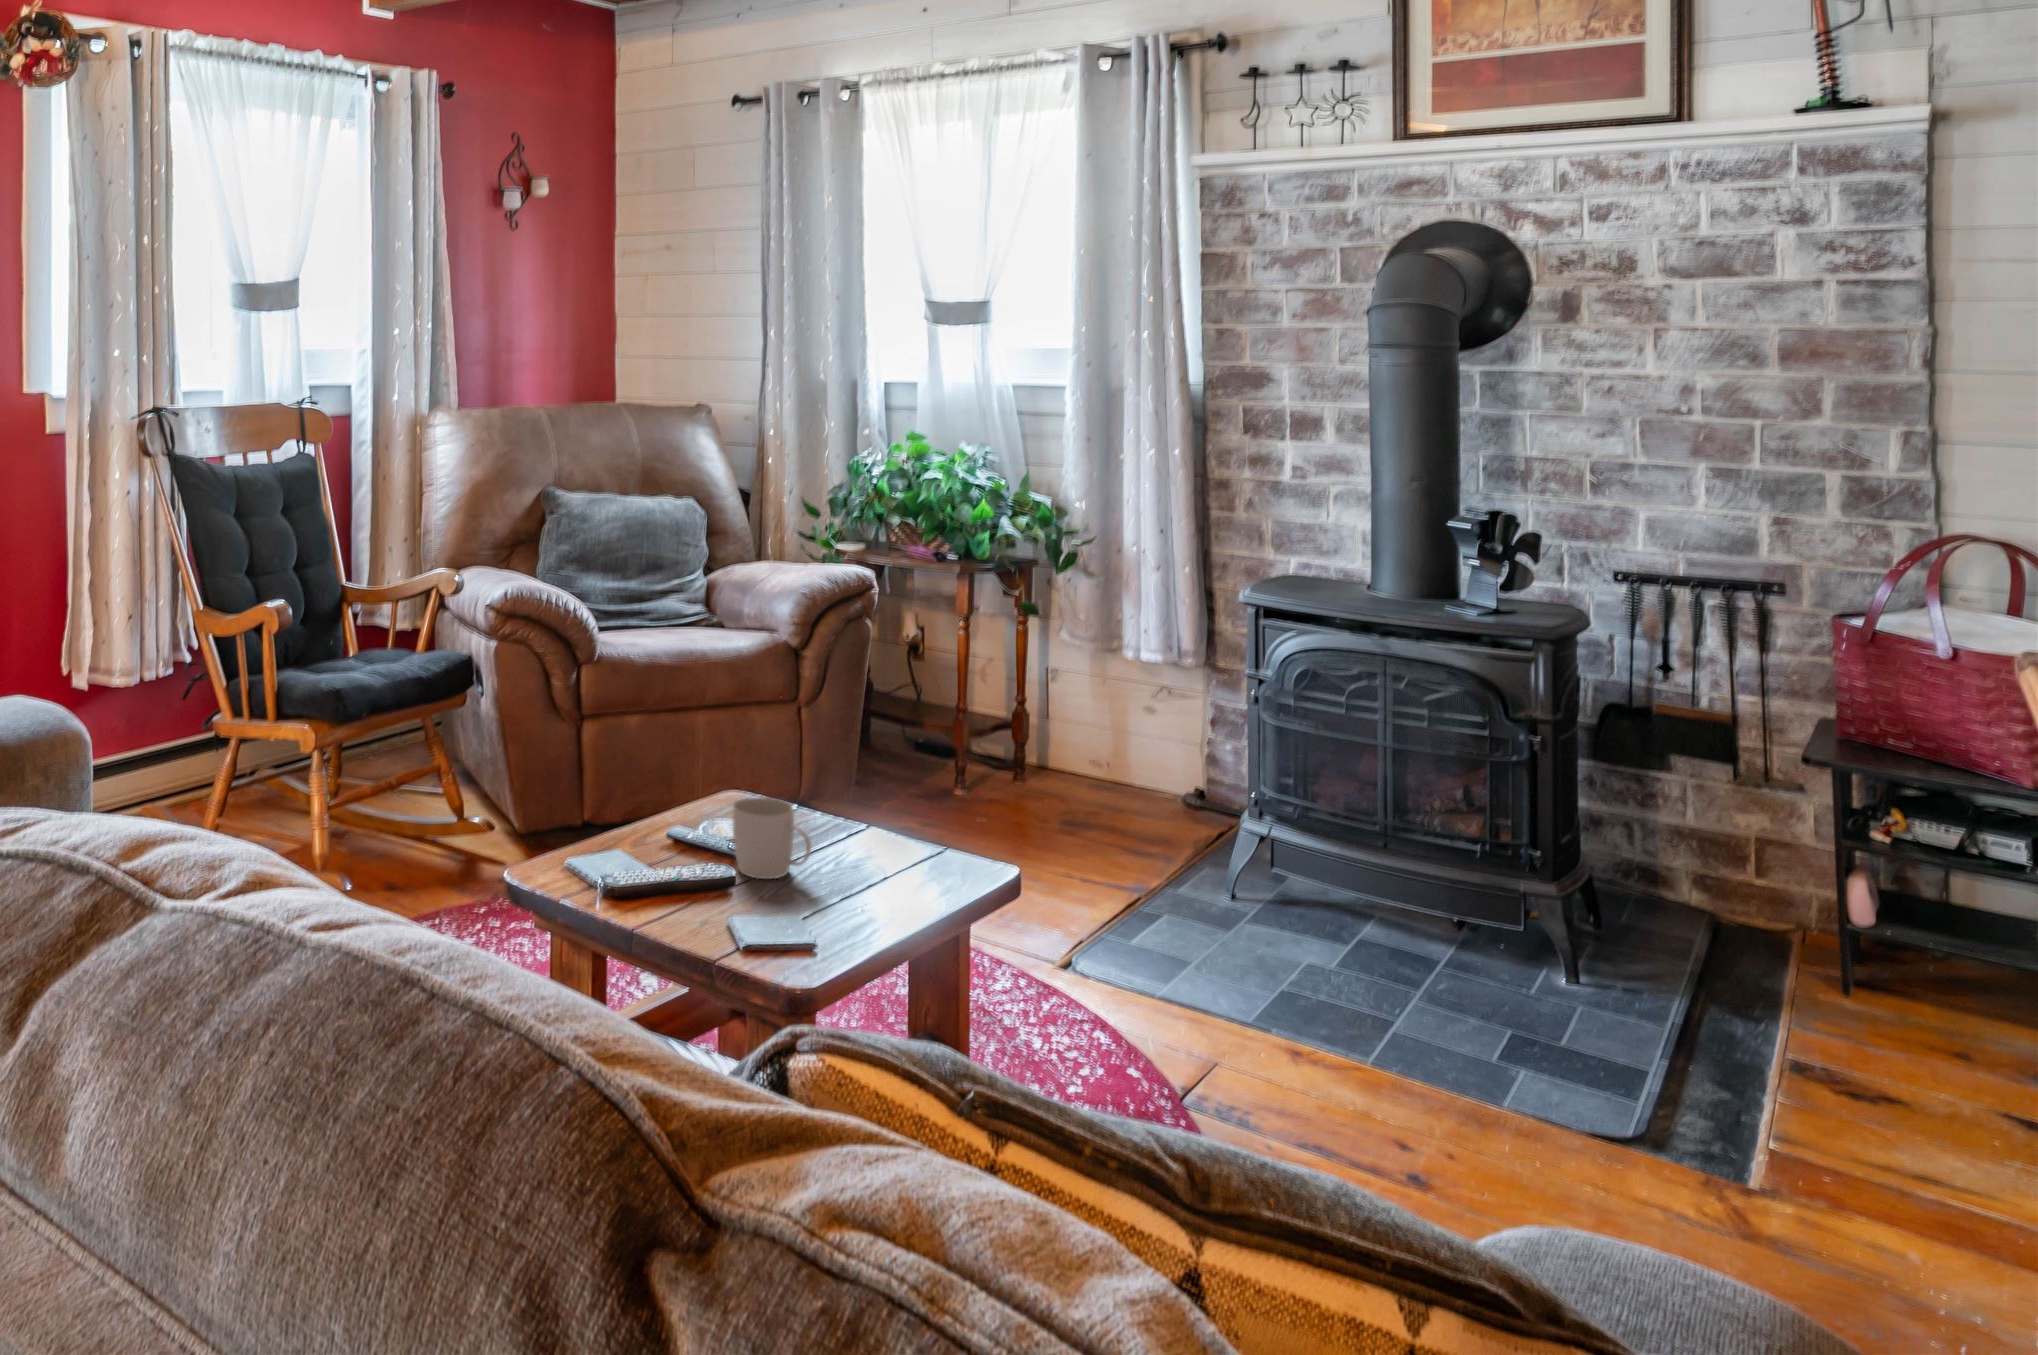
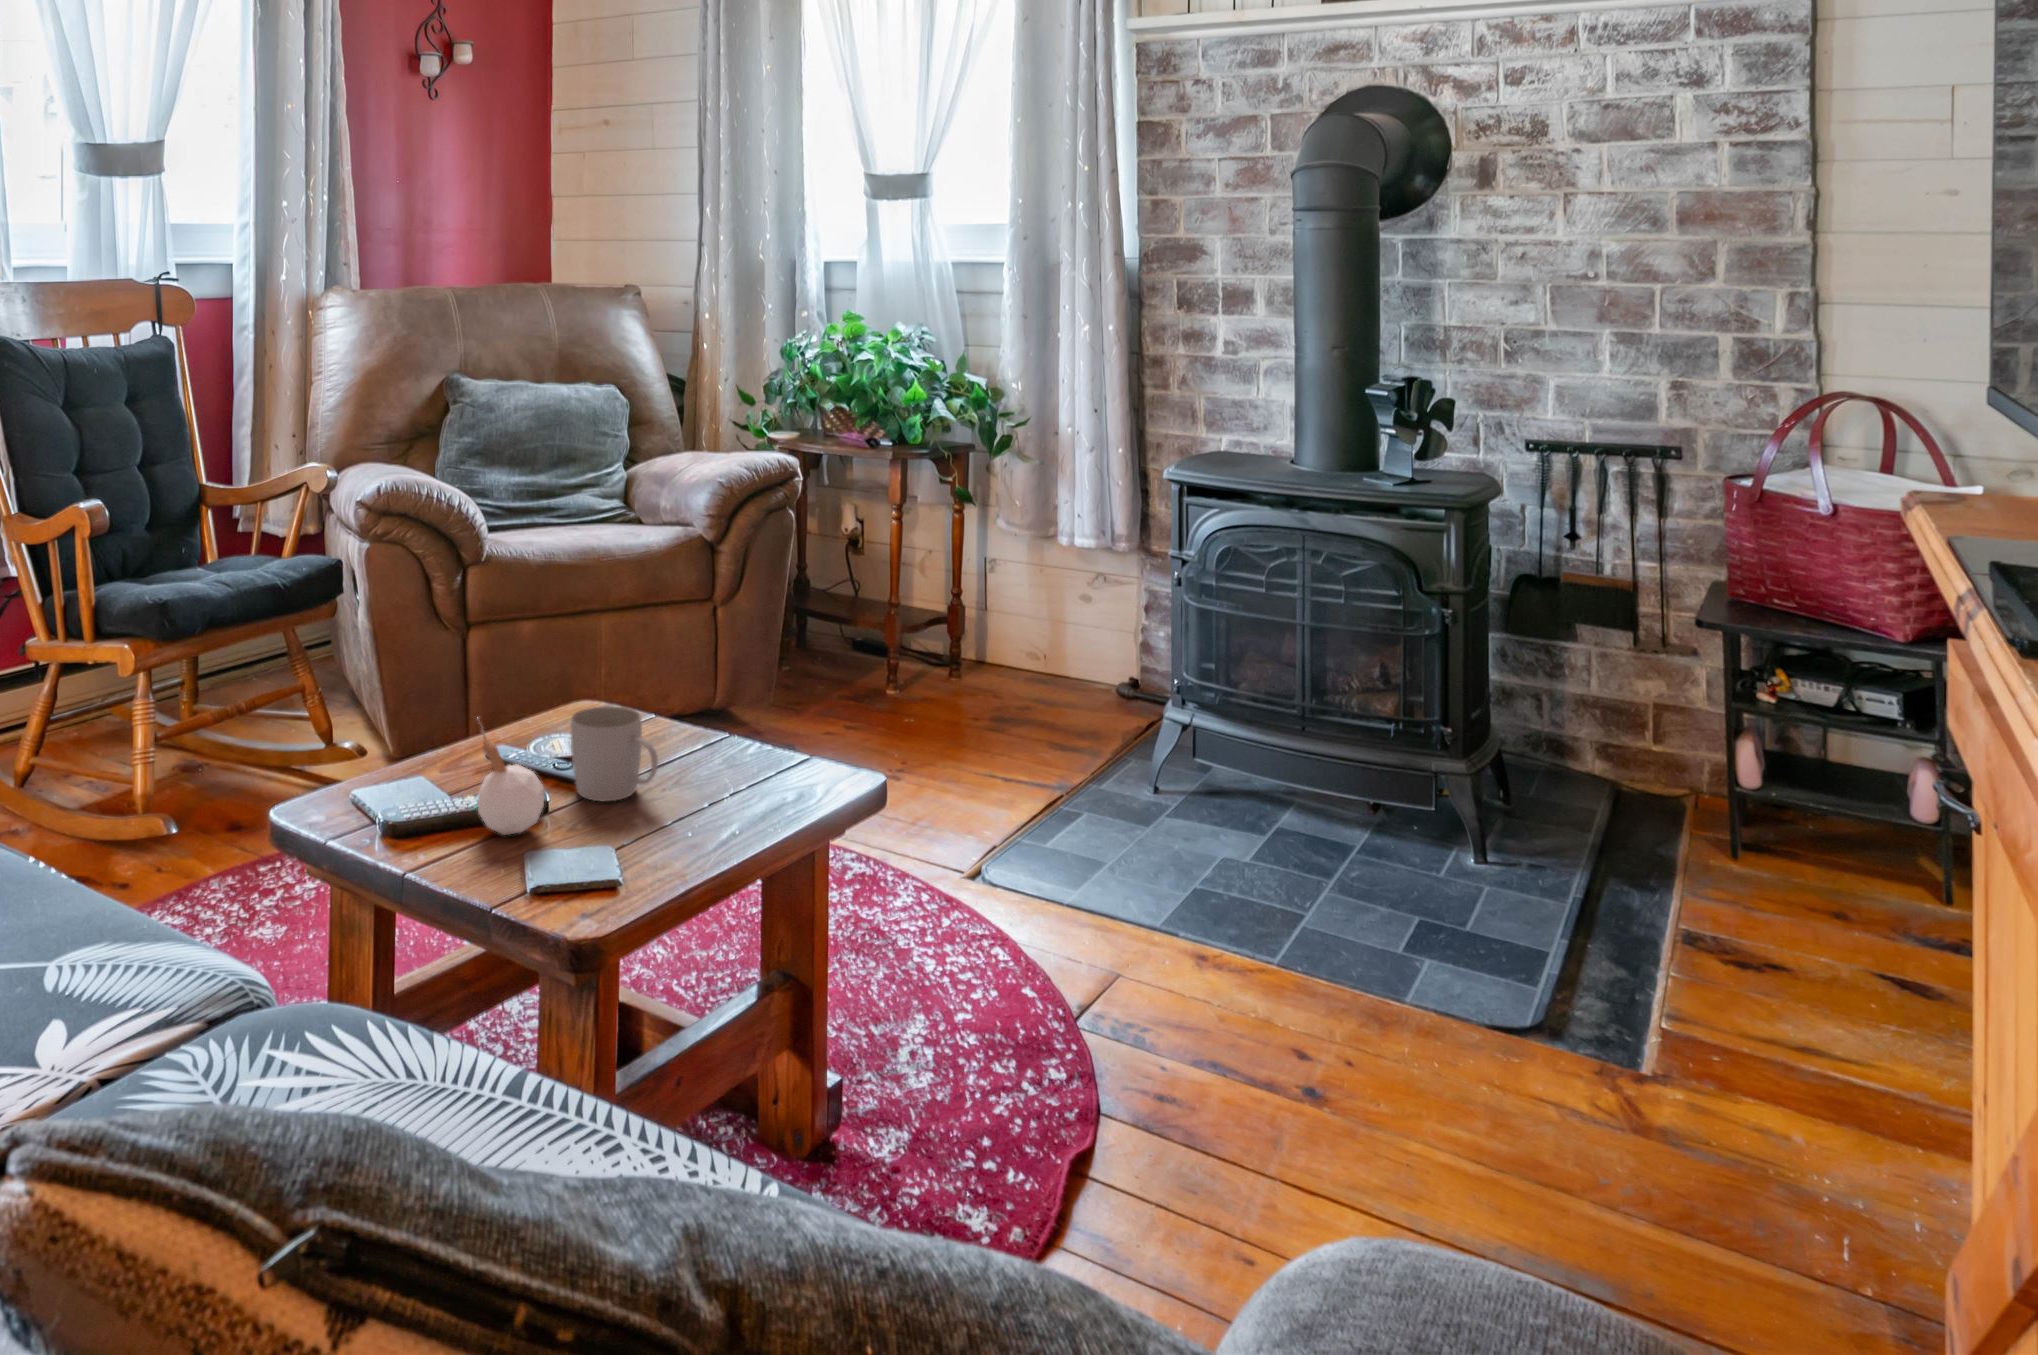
candle: none [663,802,721,903] -> present [478,730,544,835]

